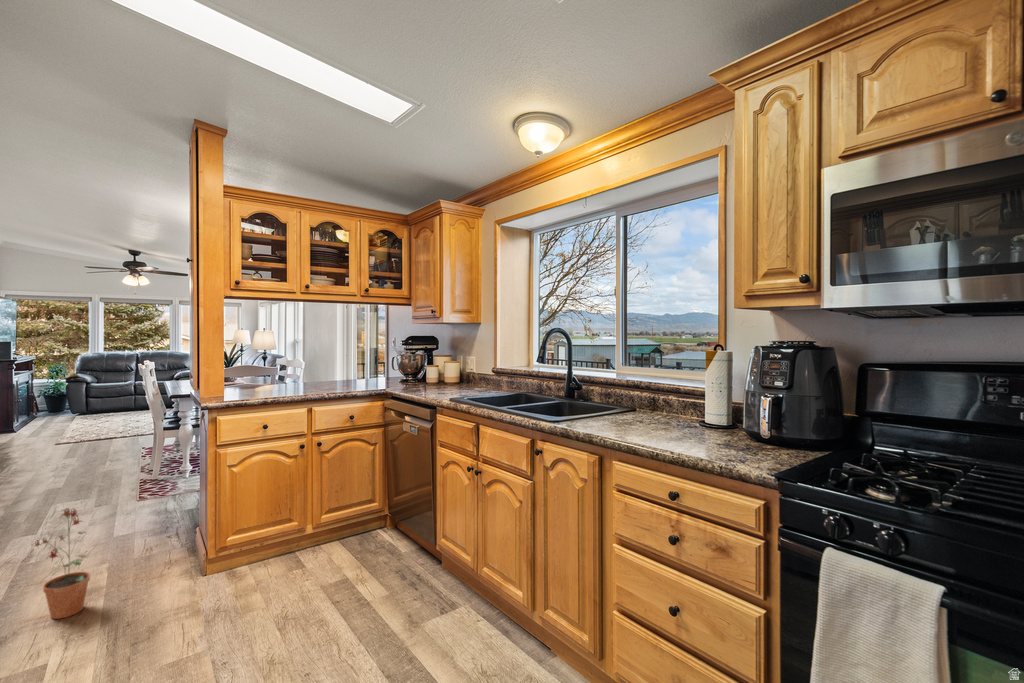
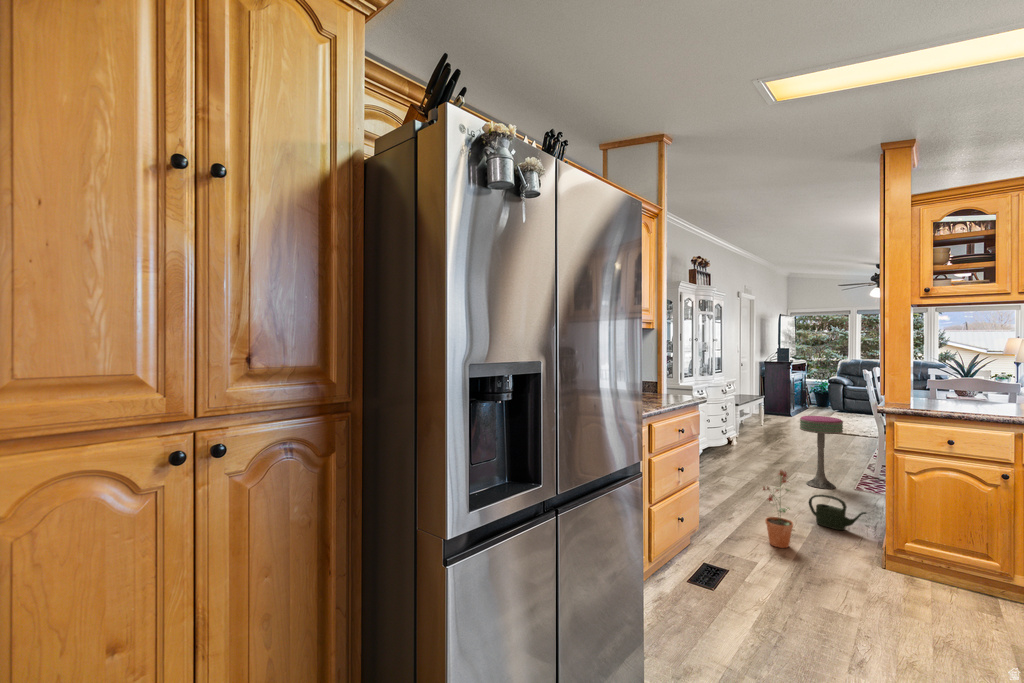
bar stool: none [63,423,122,513] -> present [800,416,843,489]
watering can: none [97,517,172,558] -> present [809,495,867,530]

